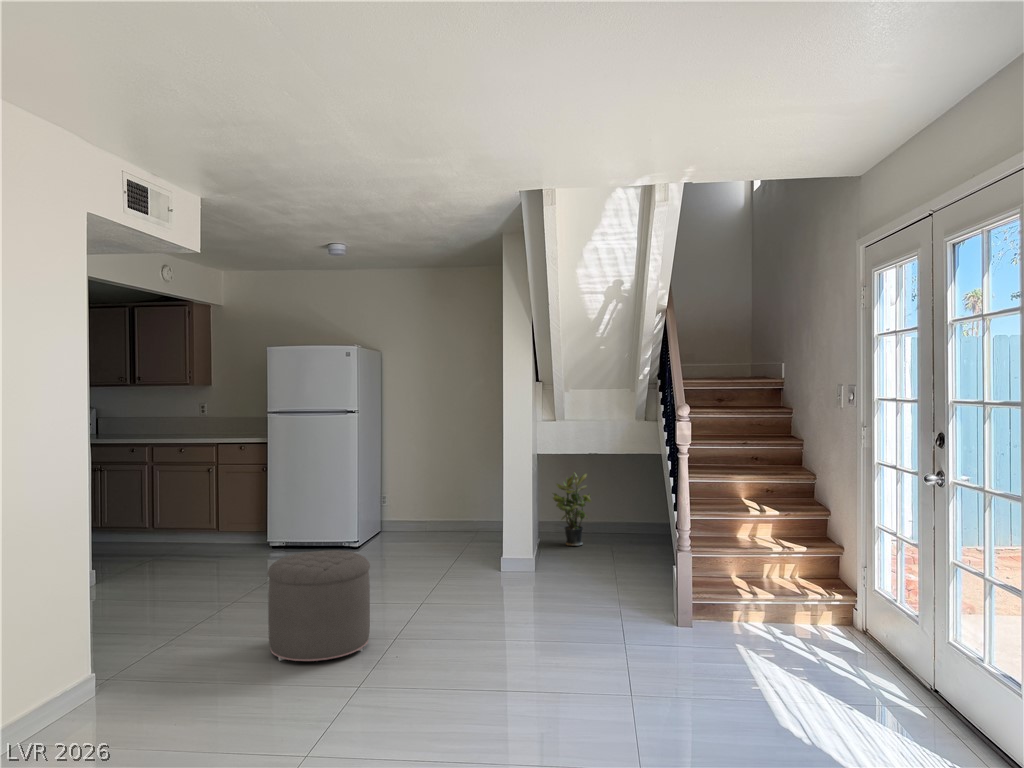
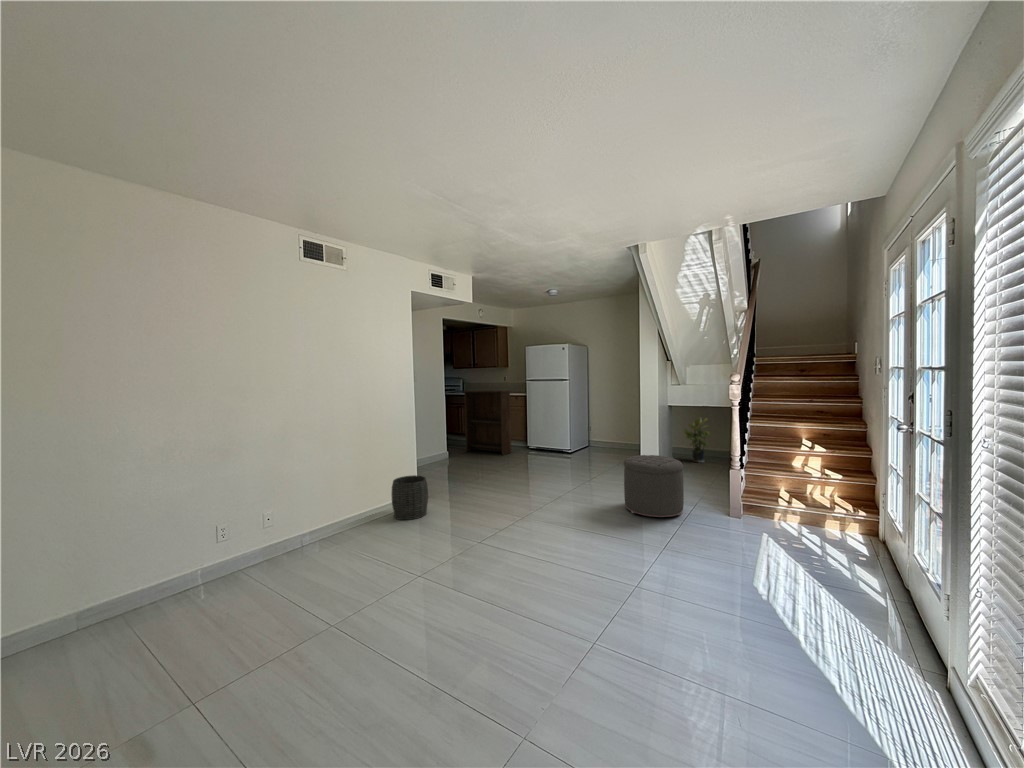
bookshelf: none [124,433,238,568] -> present [464,390,511,455]
ottoman: present [267,550,370,661] -> present [624,455,684,517]
woven basket: none [40,635,136,748] -> present [392,475,428,520]

